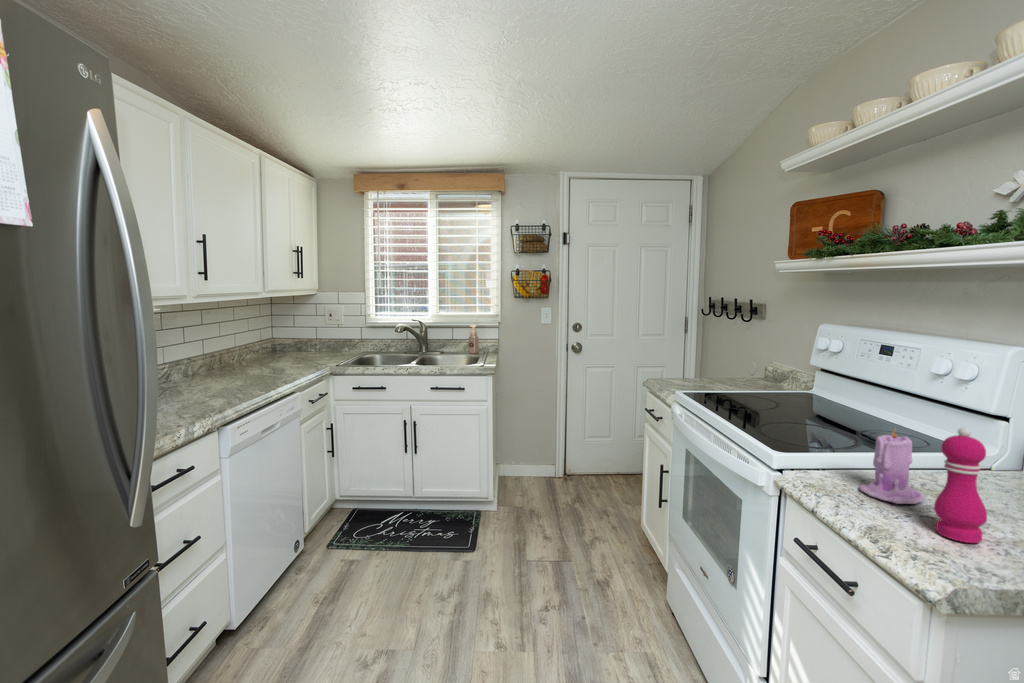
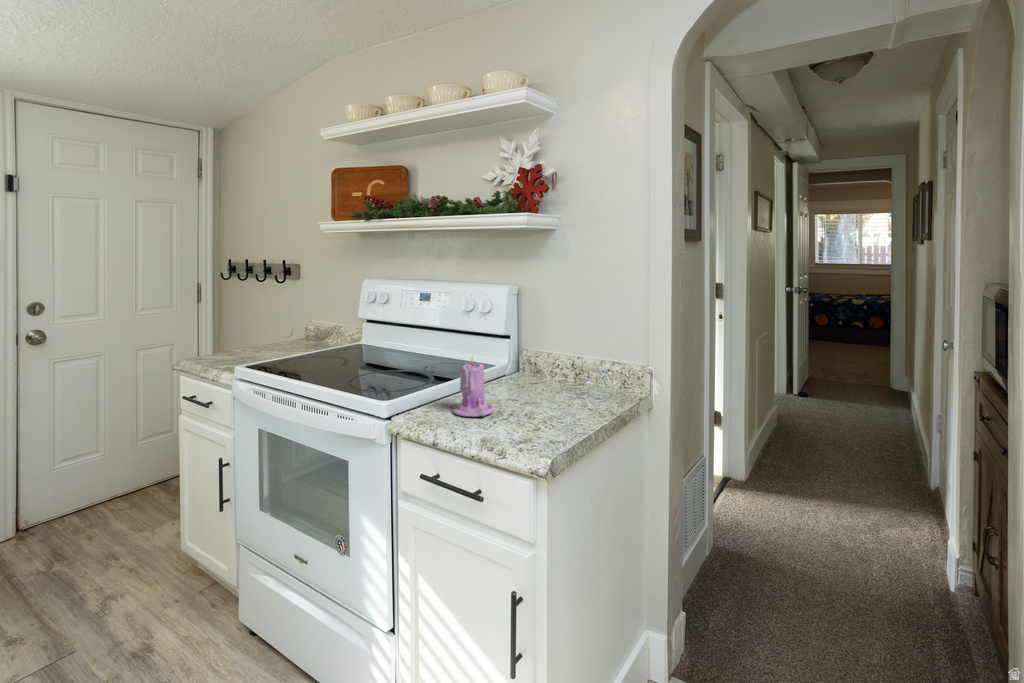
pepper mill: present [934,427,987,543] -> none [512,346,541,430]

